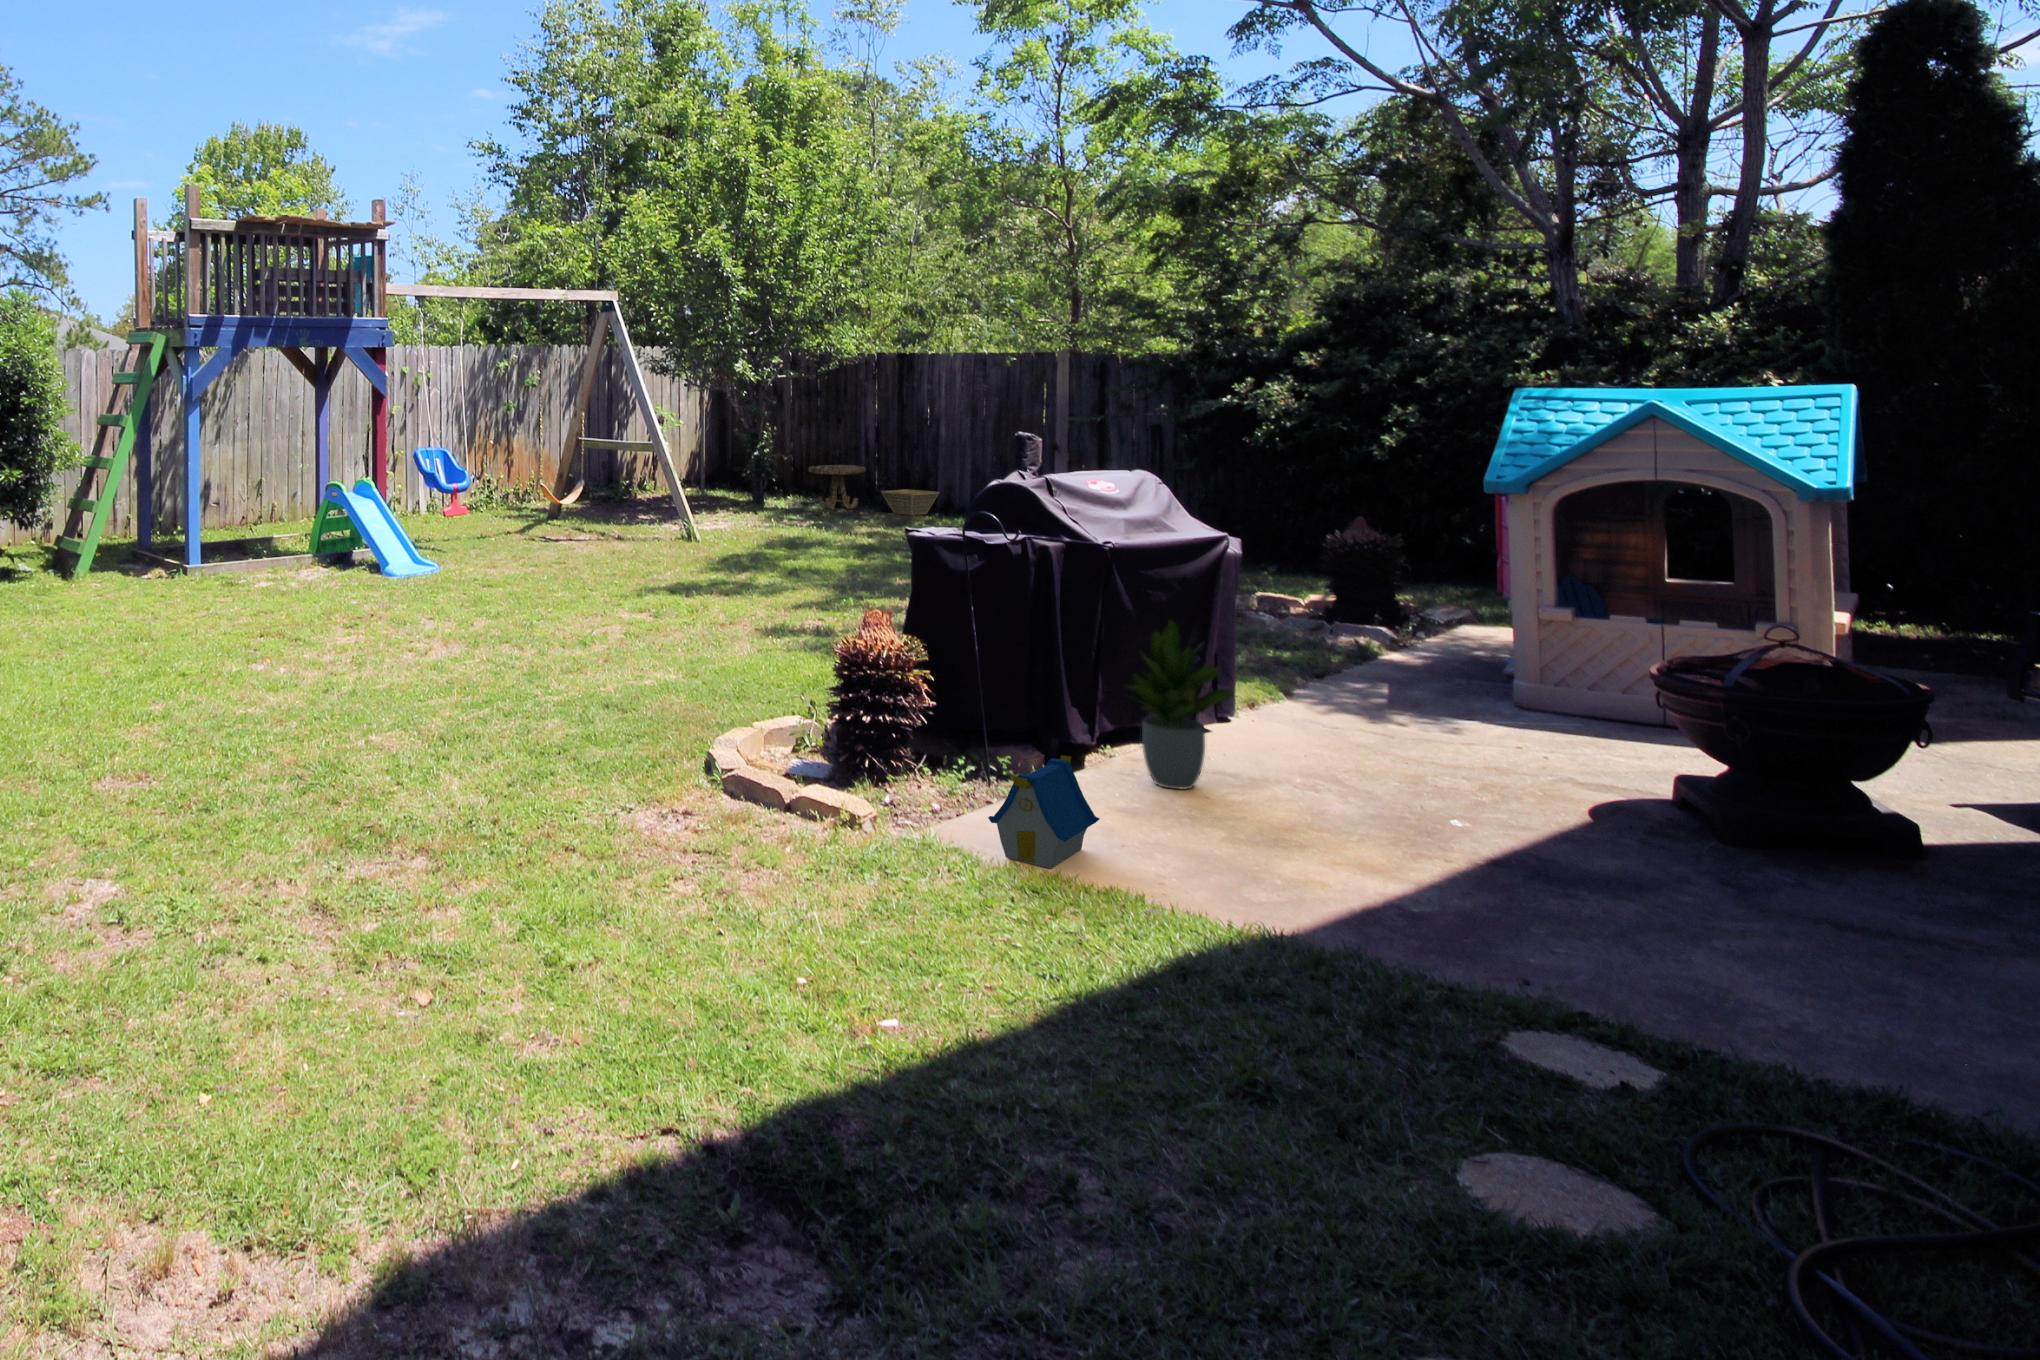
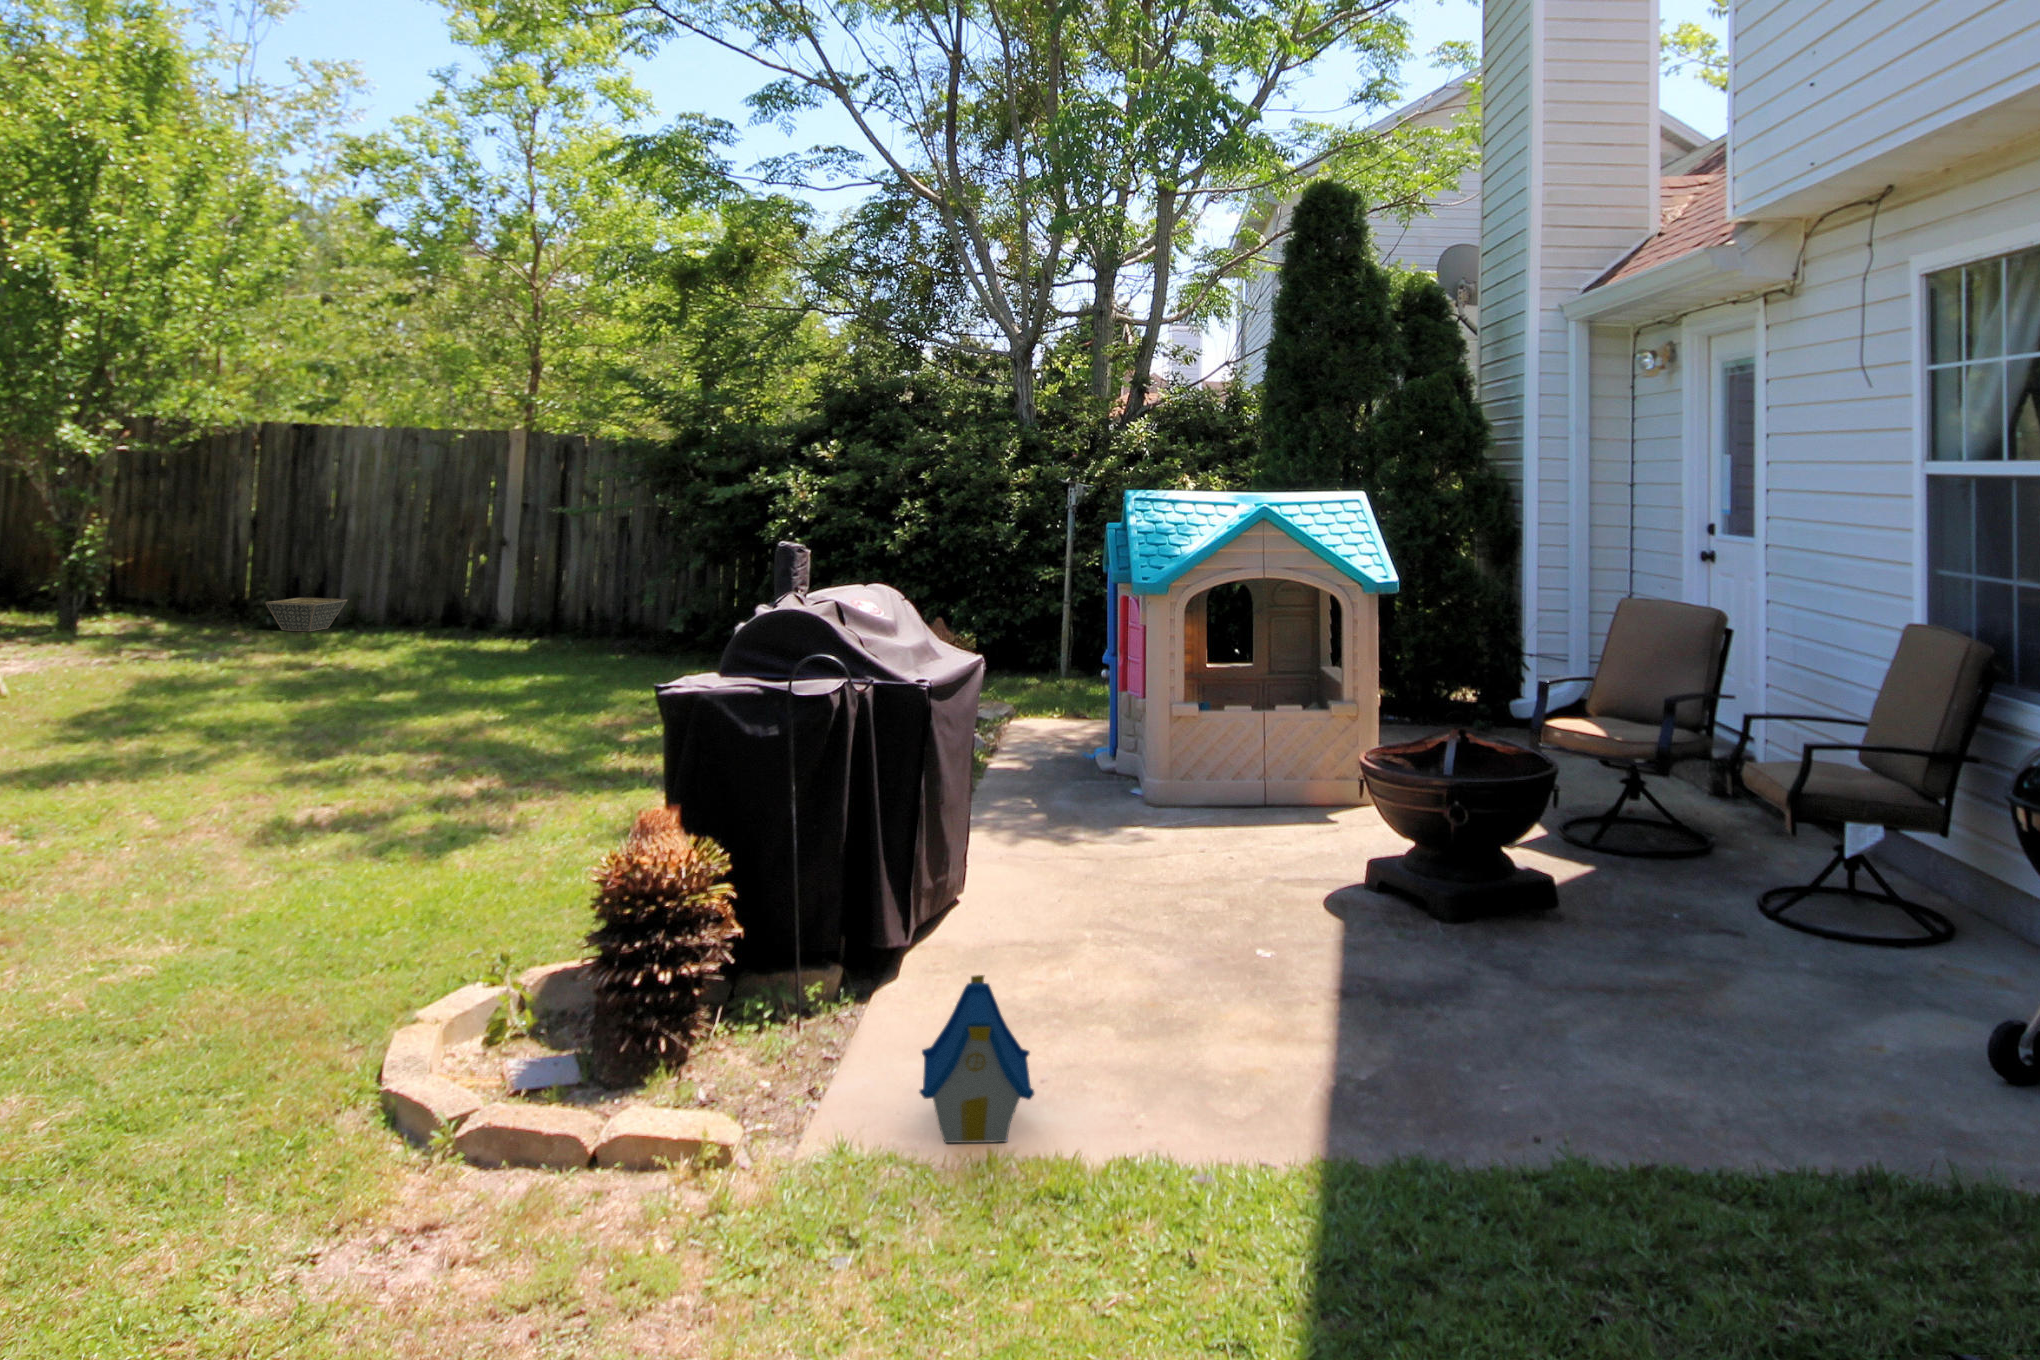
side table: present [808,465,866,509] -> none [149,568,238,630]
potted plant: present [1128,621,1233,789] -> none [940,767,1060,975]

